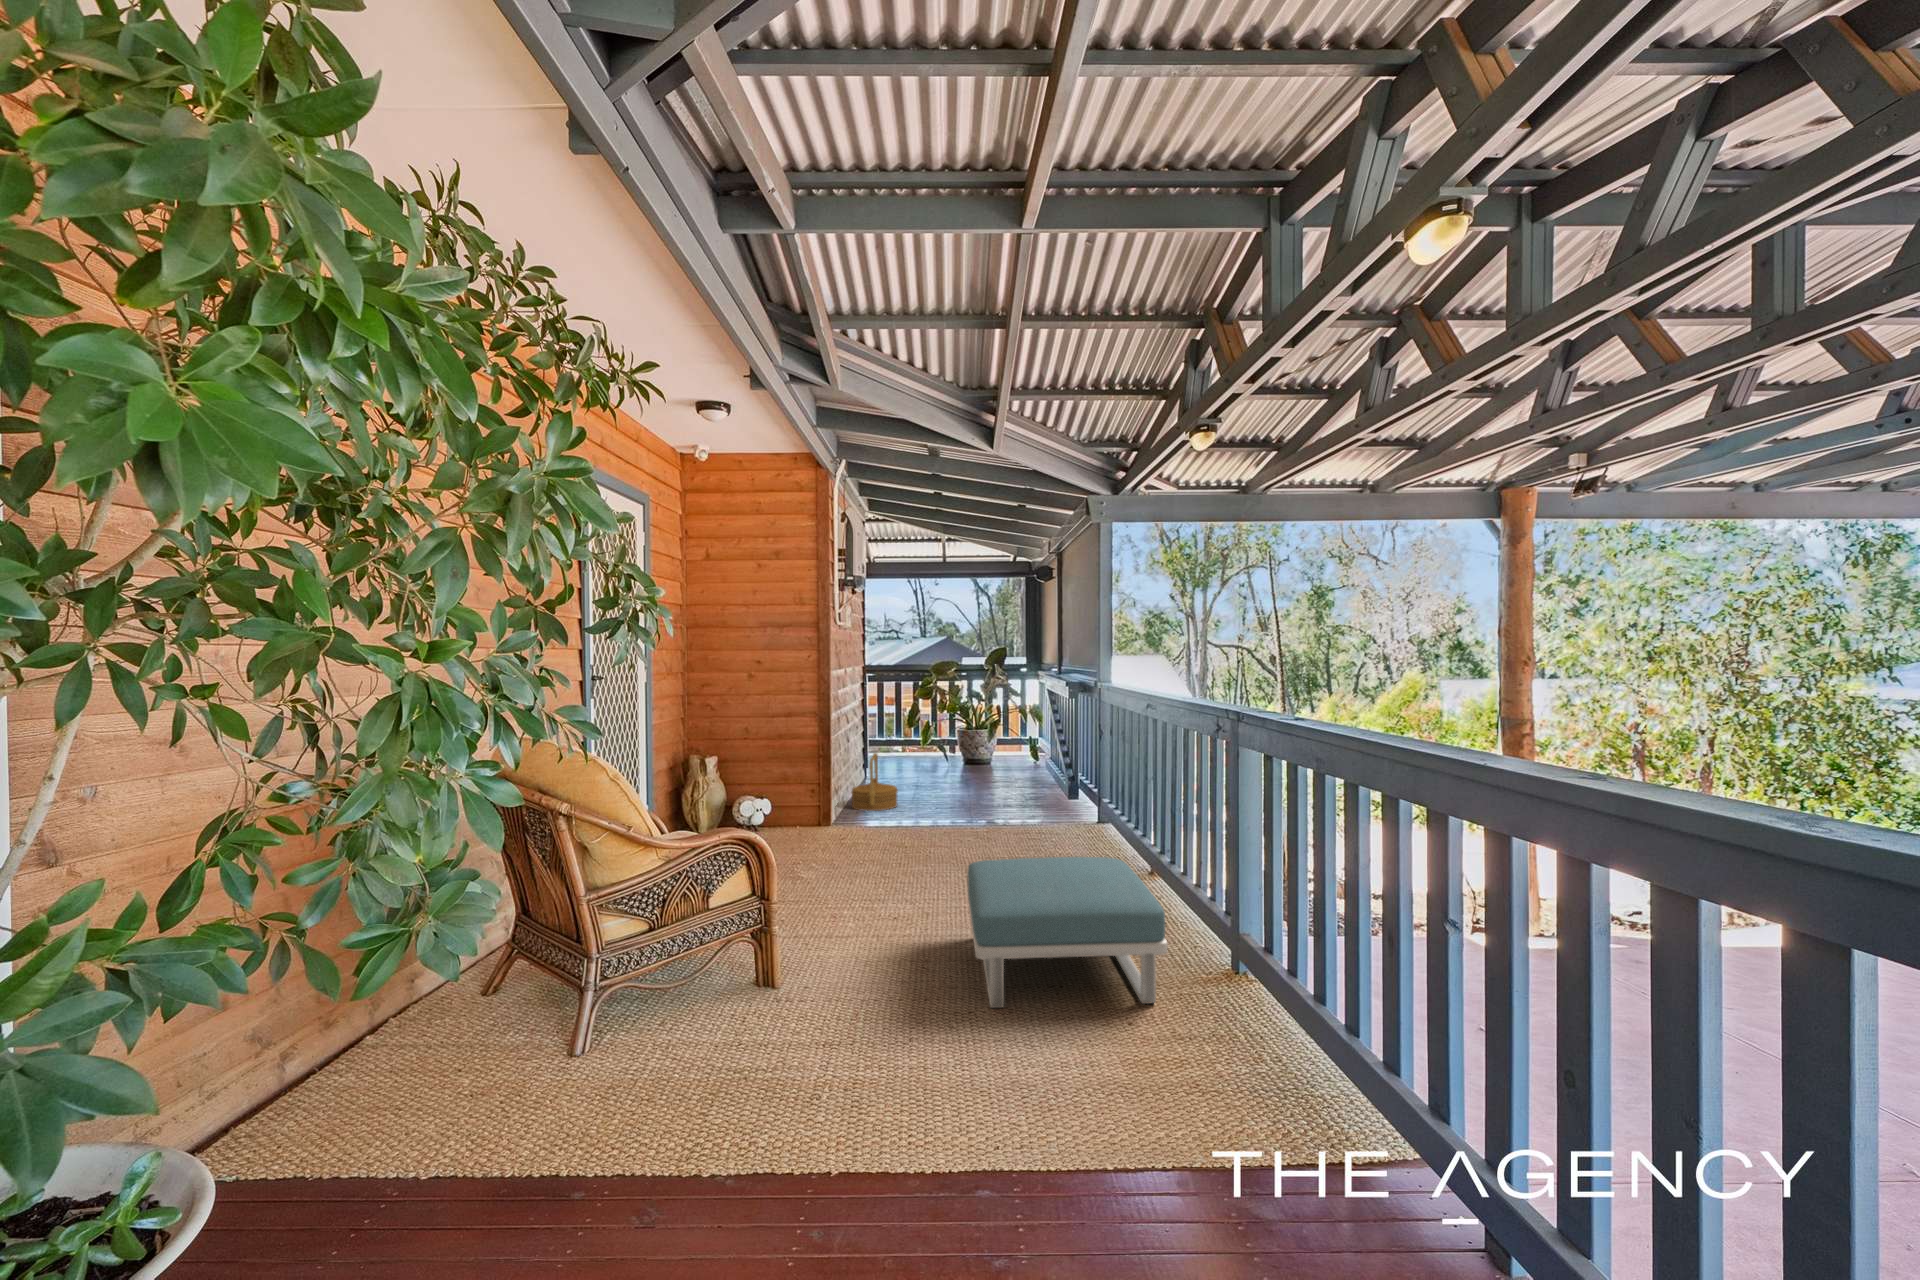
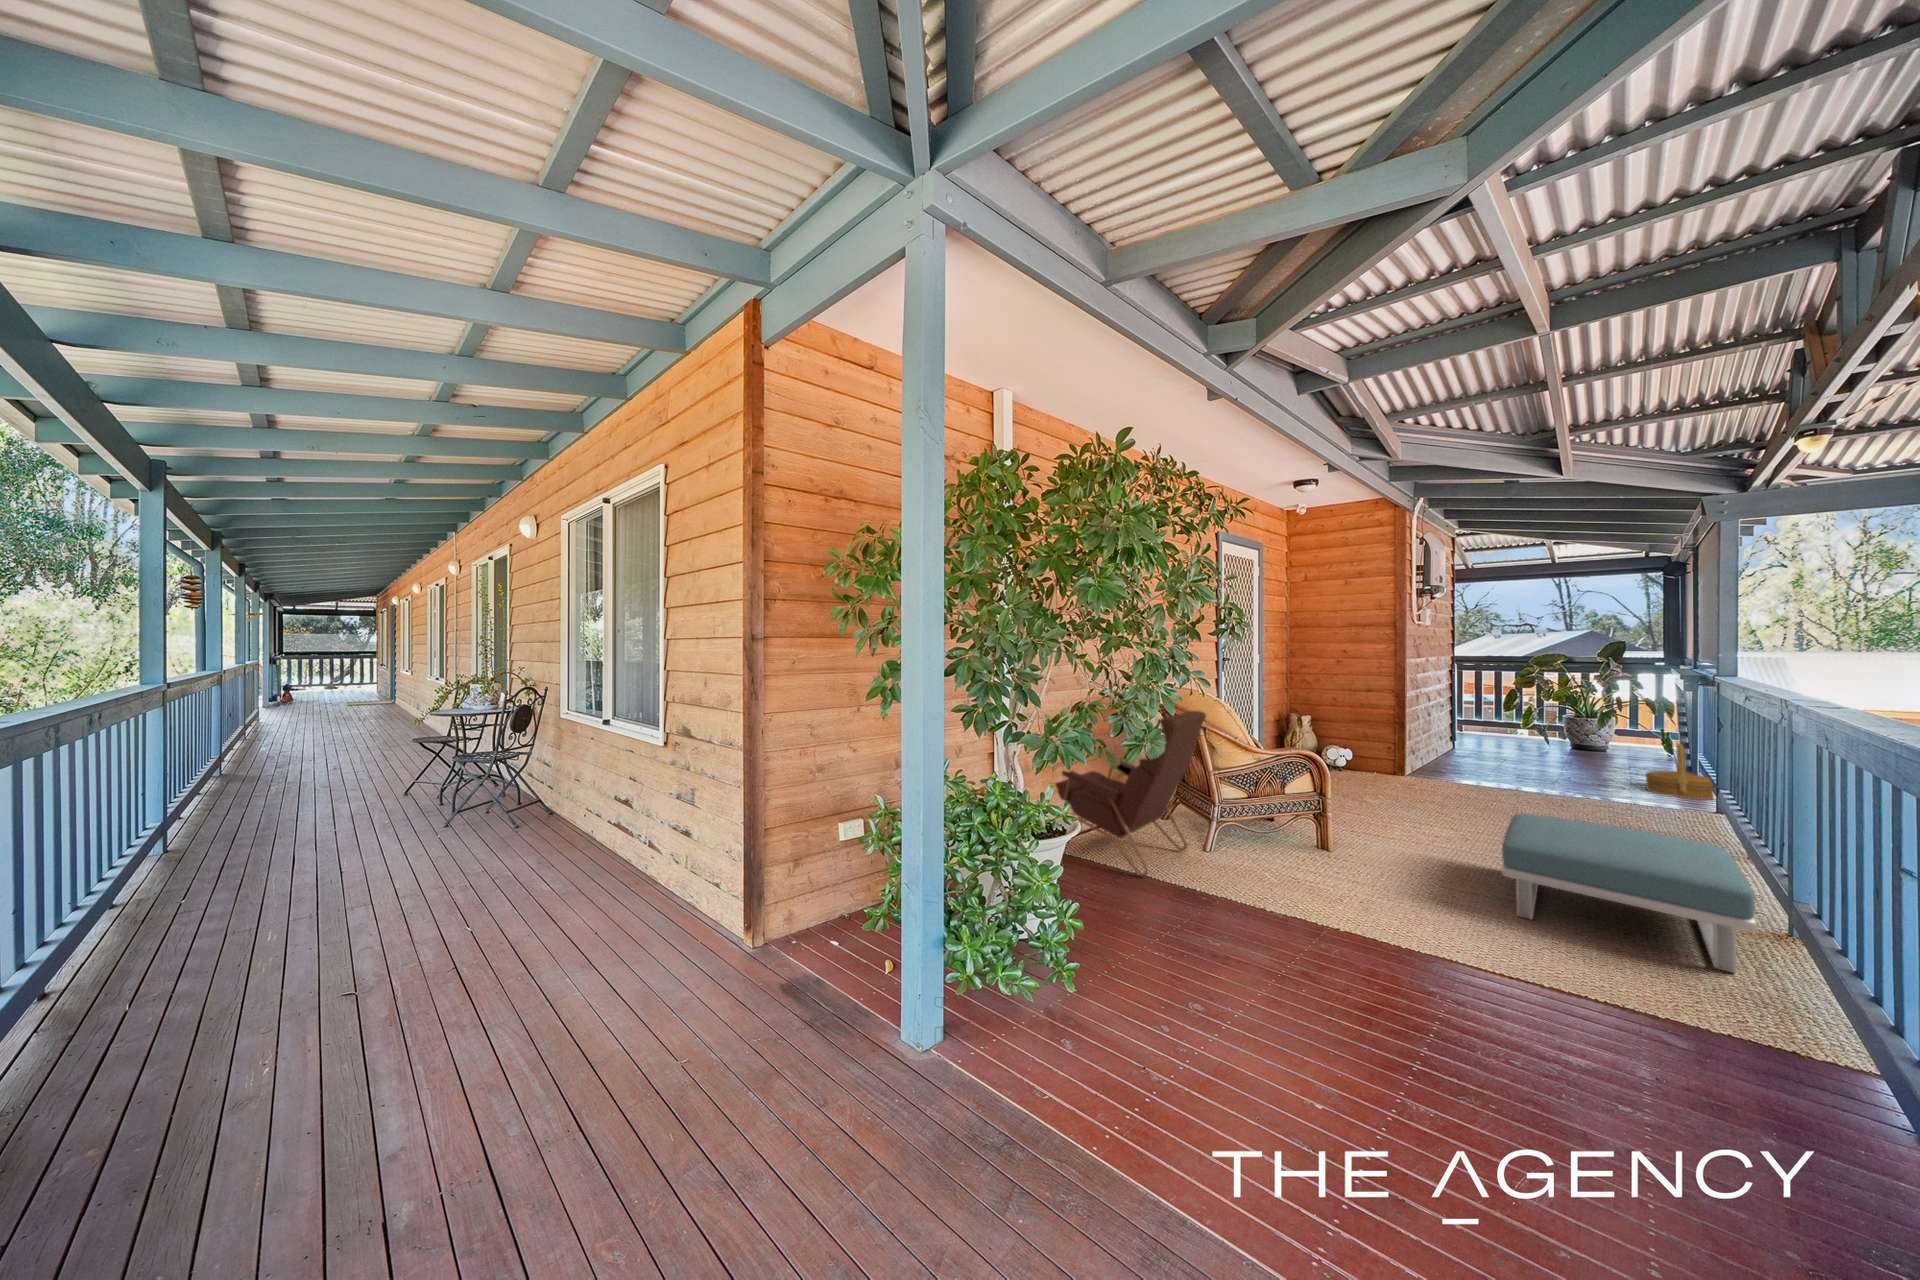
woven basket: present [851,753,898,811] -> present [1645,743,1714,800]
armchair: none [112,783,570,1230] -> present [1055,711,1206,877]

